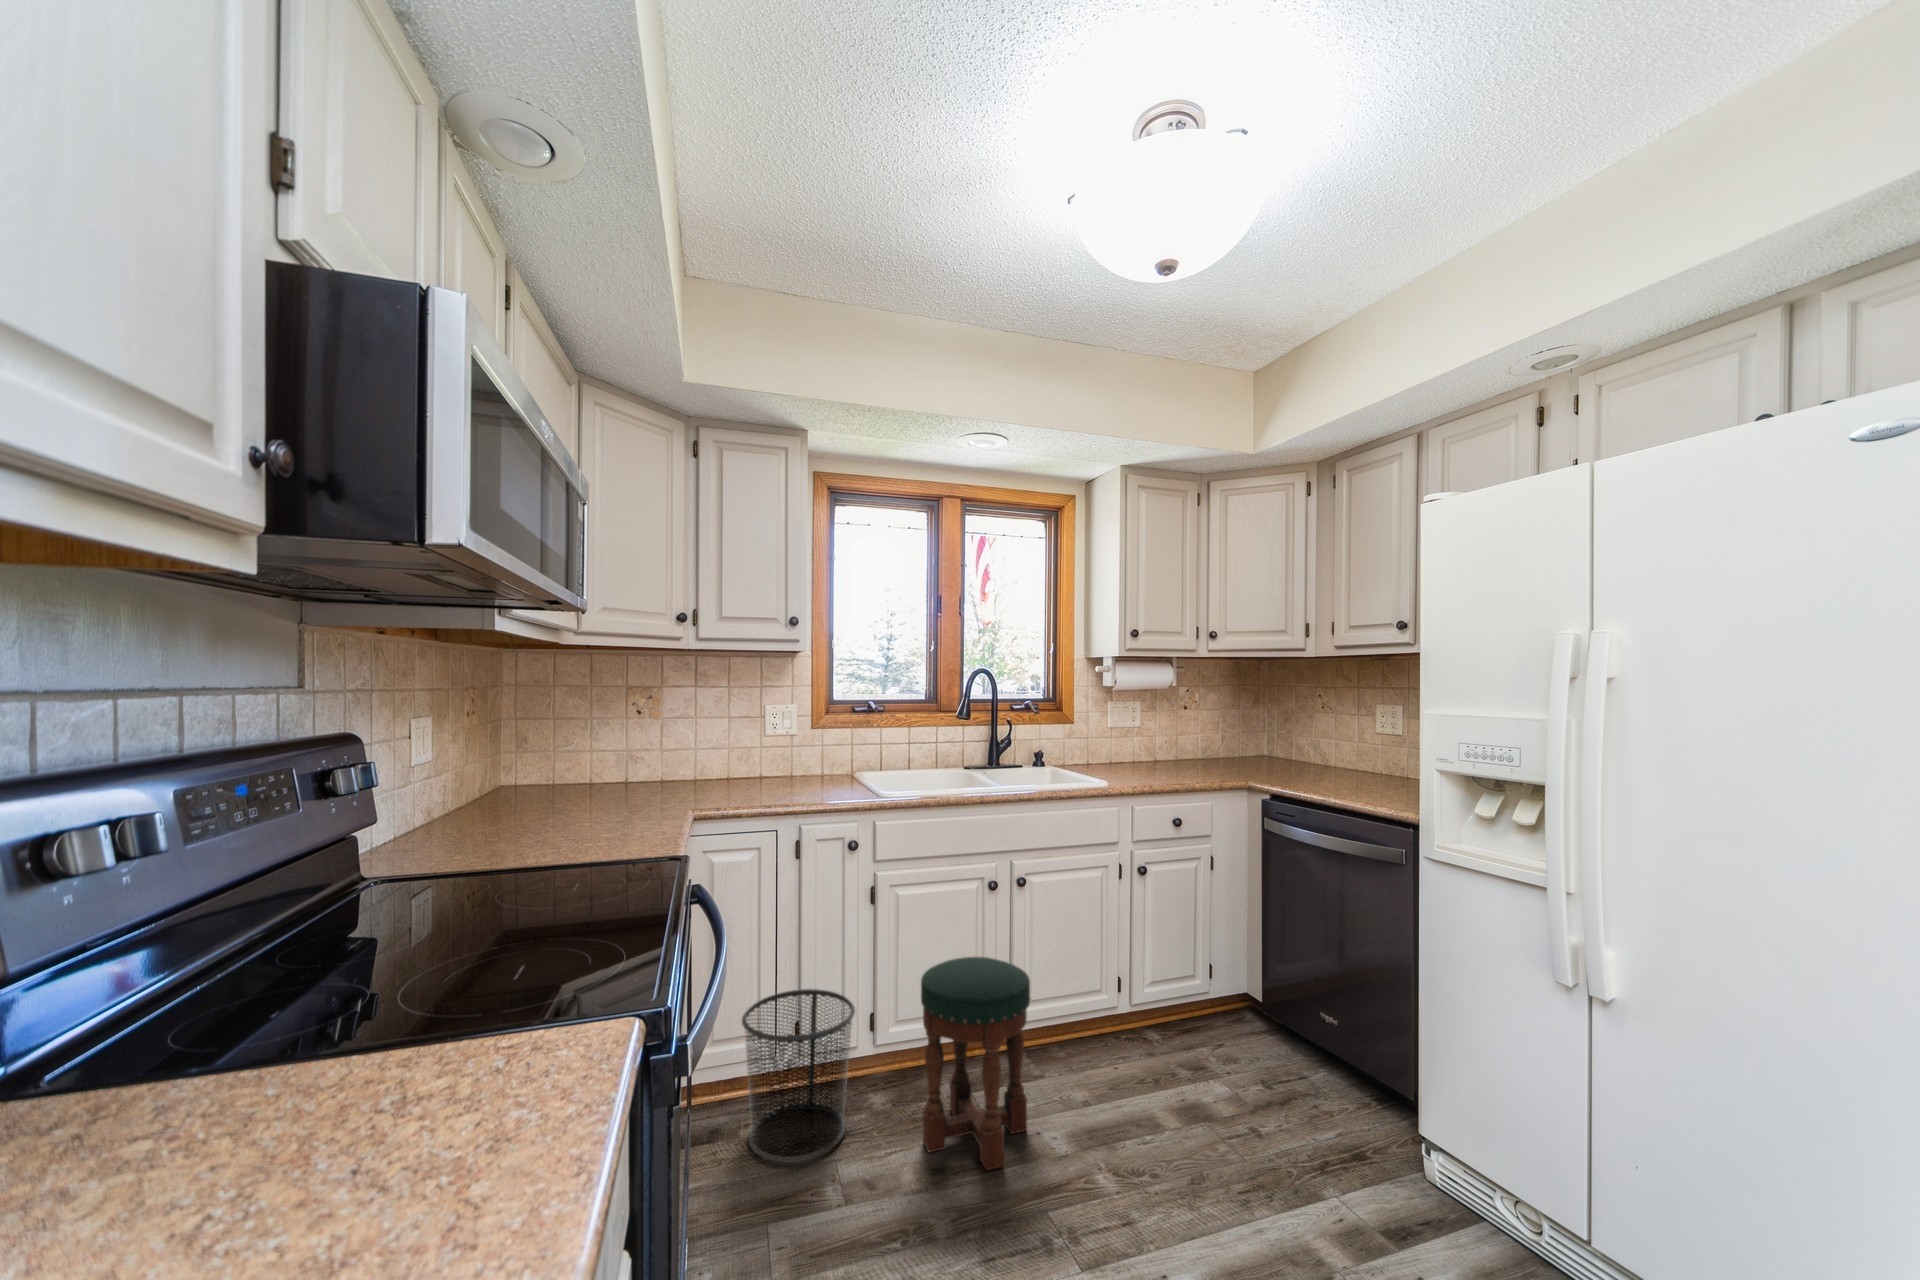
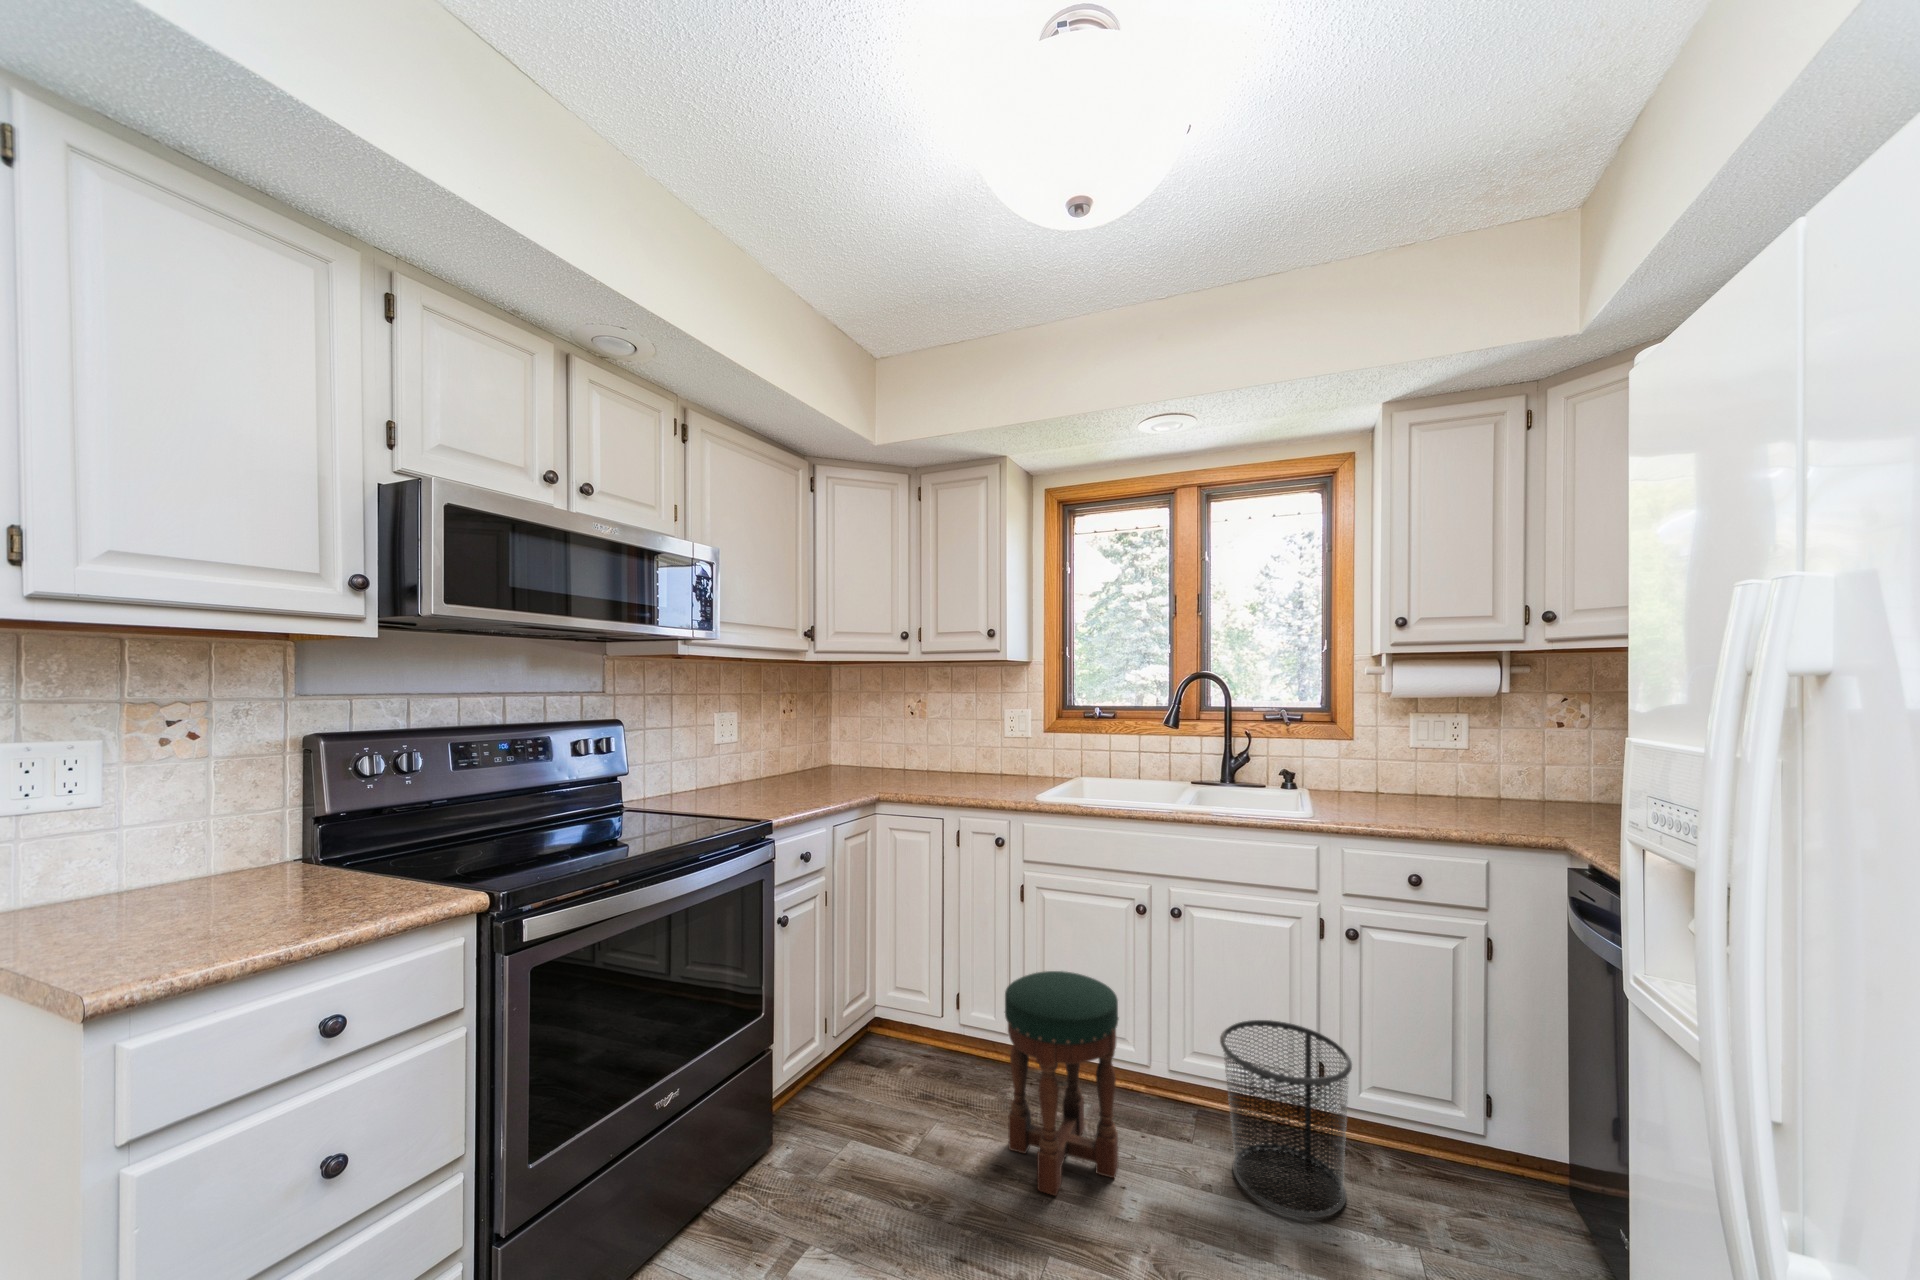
waste bin: present [742,989,855,1163] -> present [1220,1020,1352,1218]

